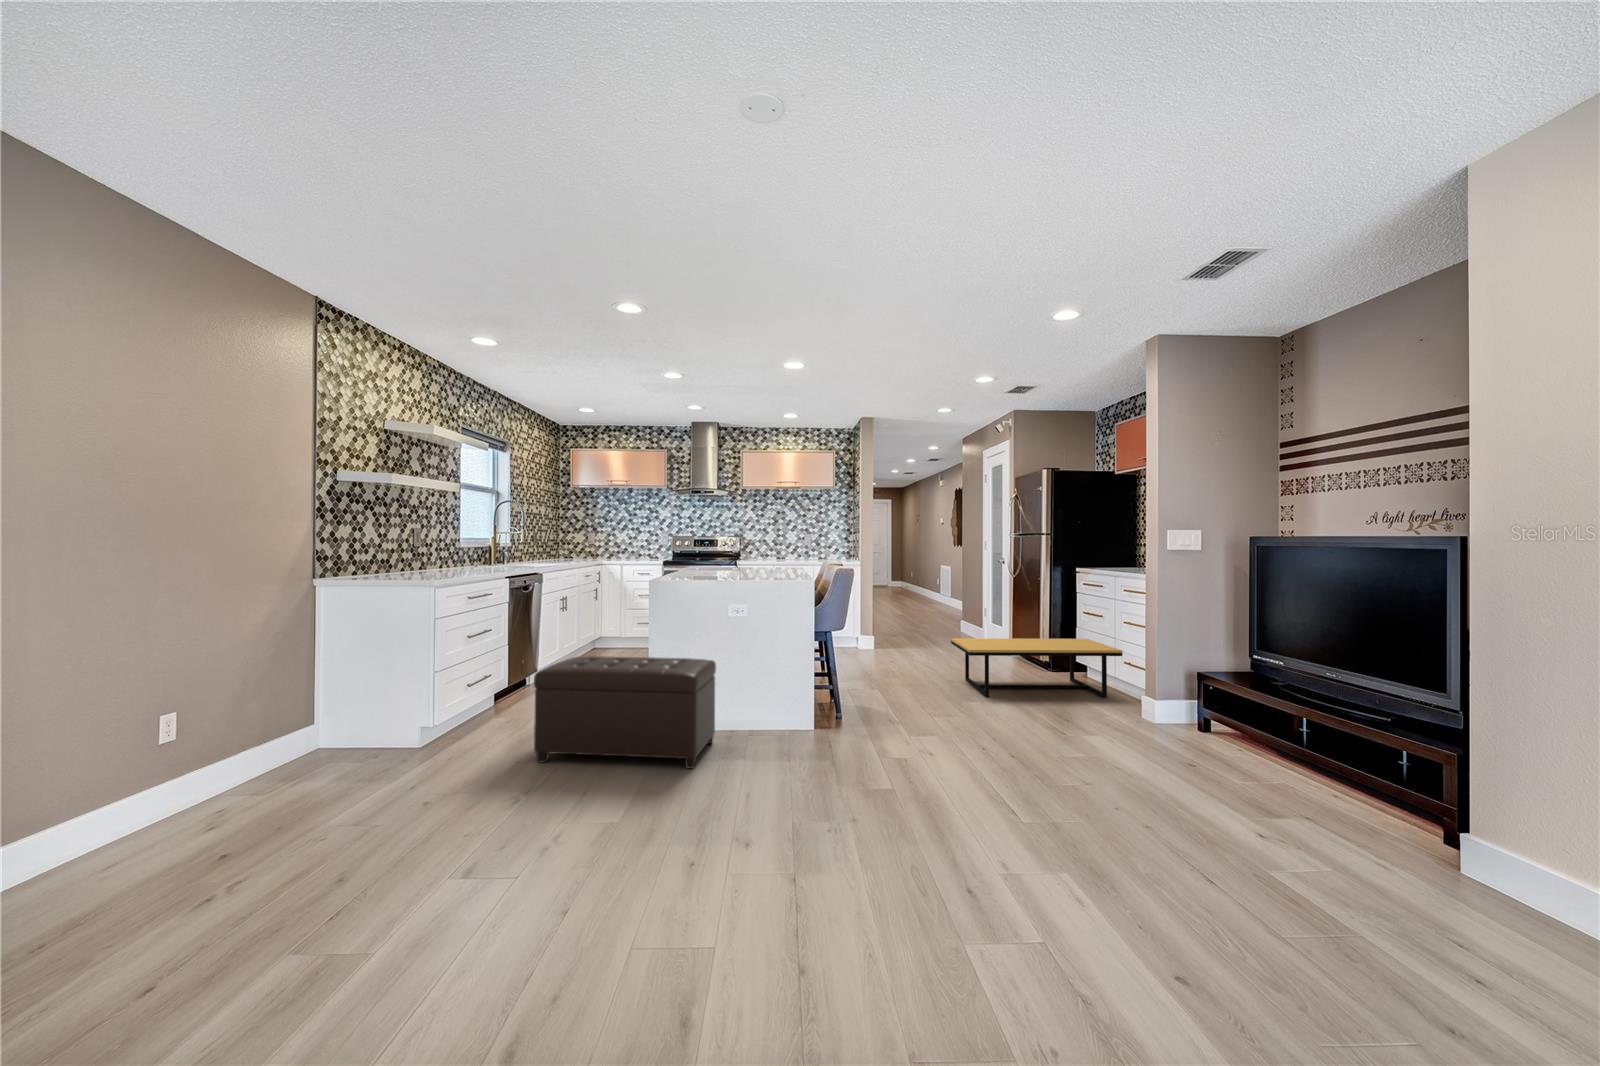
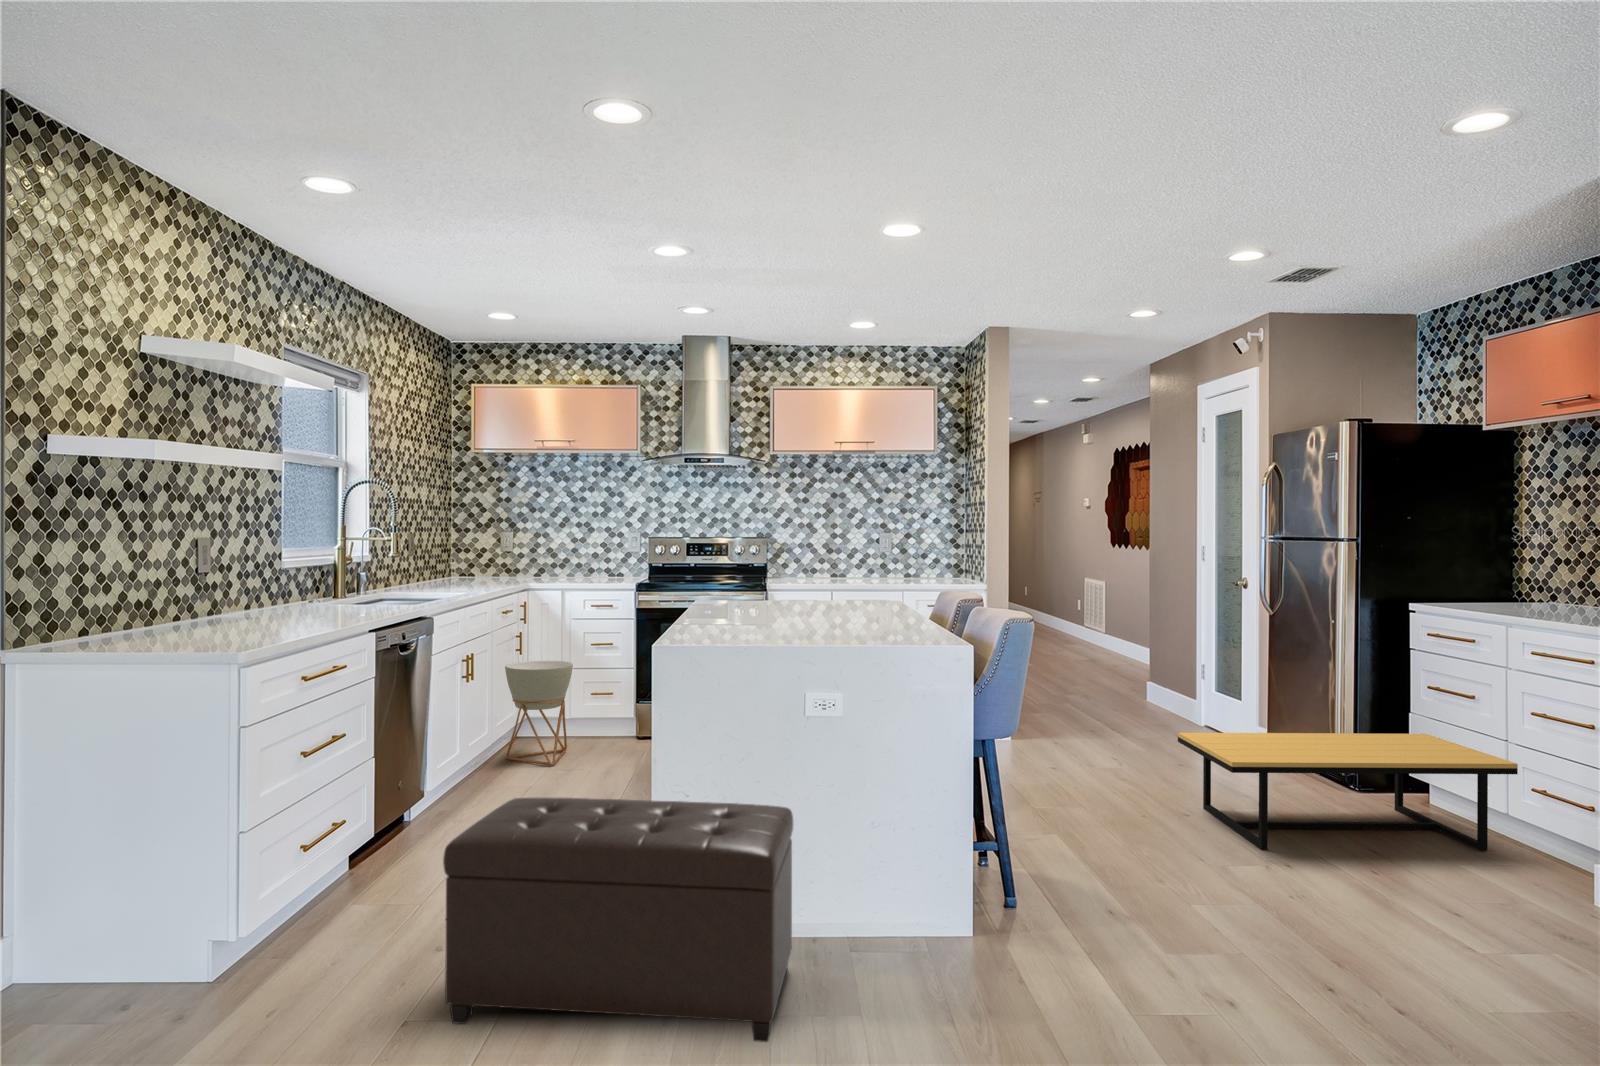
planter: none [586,604,624,662] -> present [505,661,573,766]

